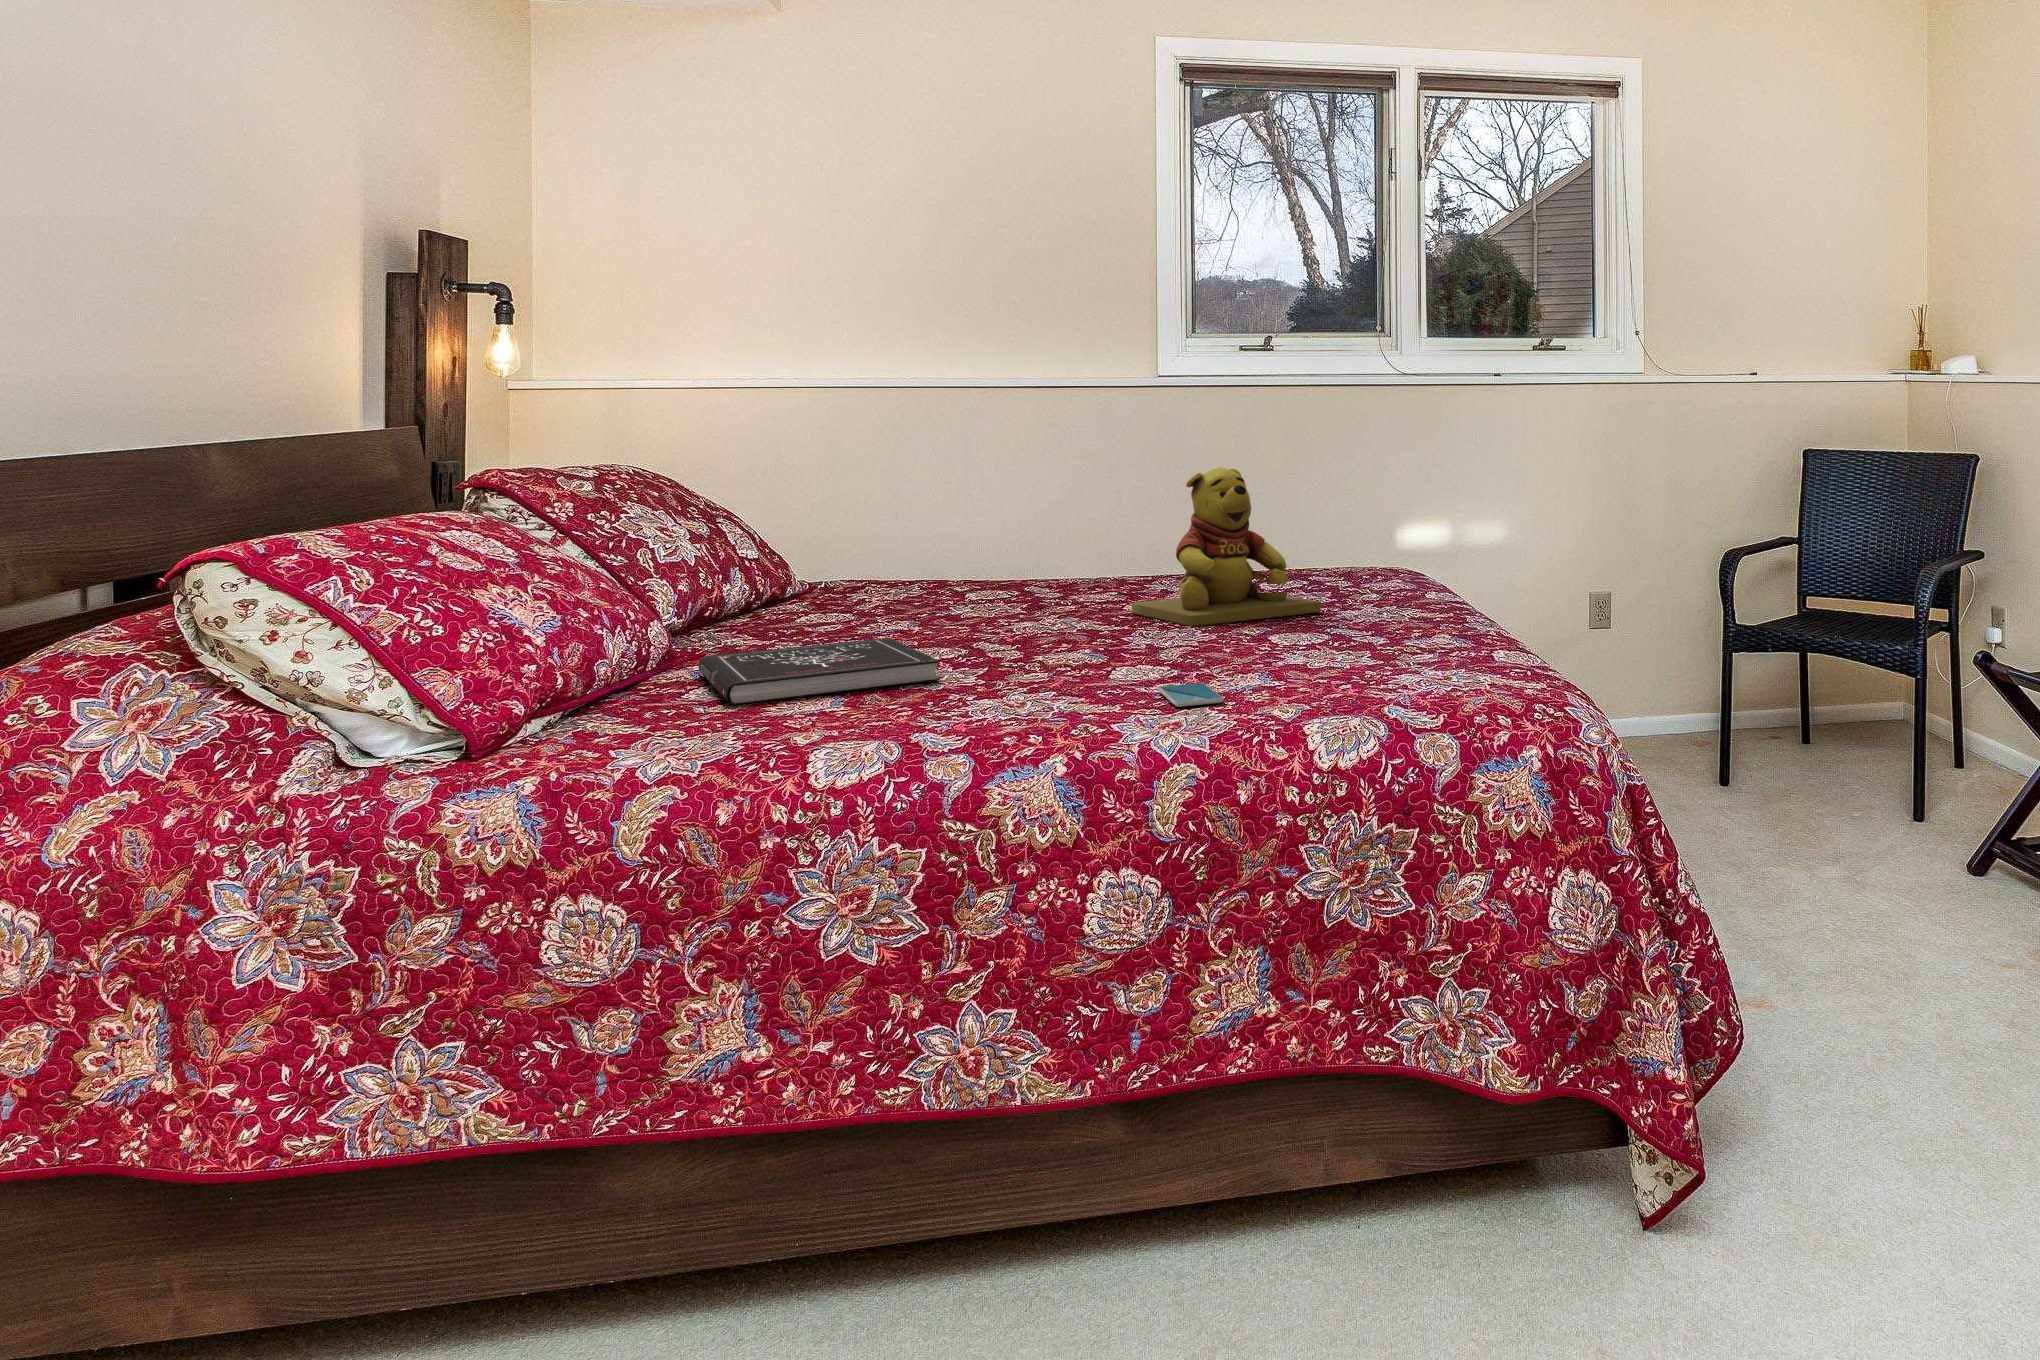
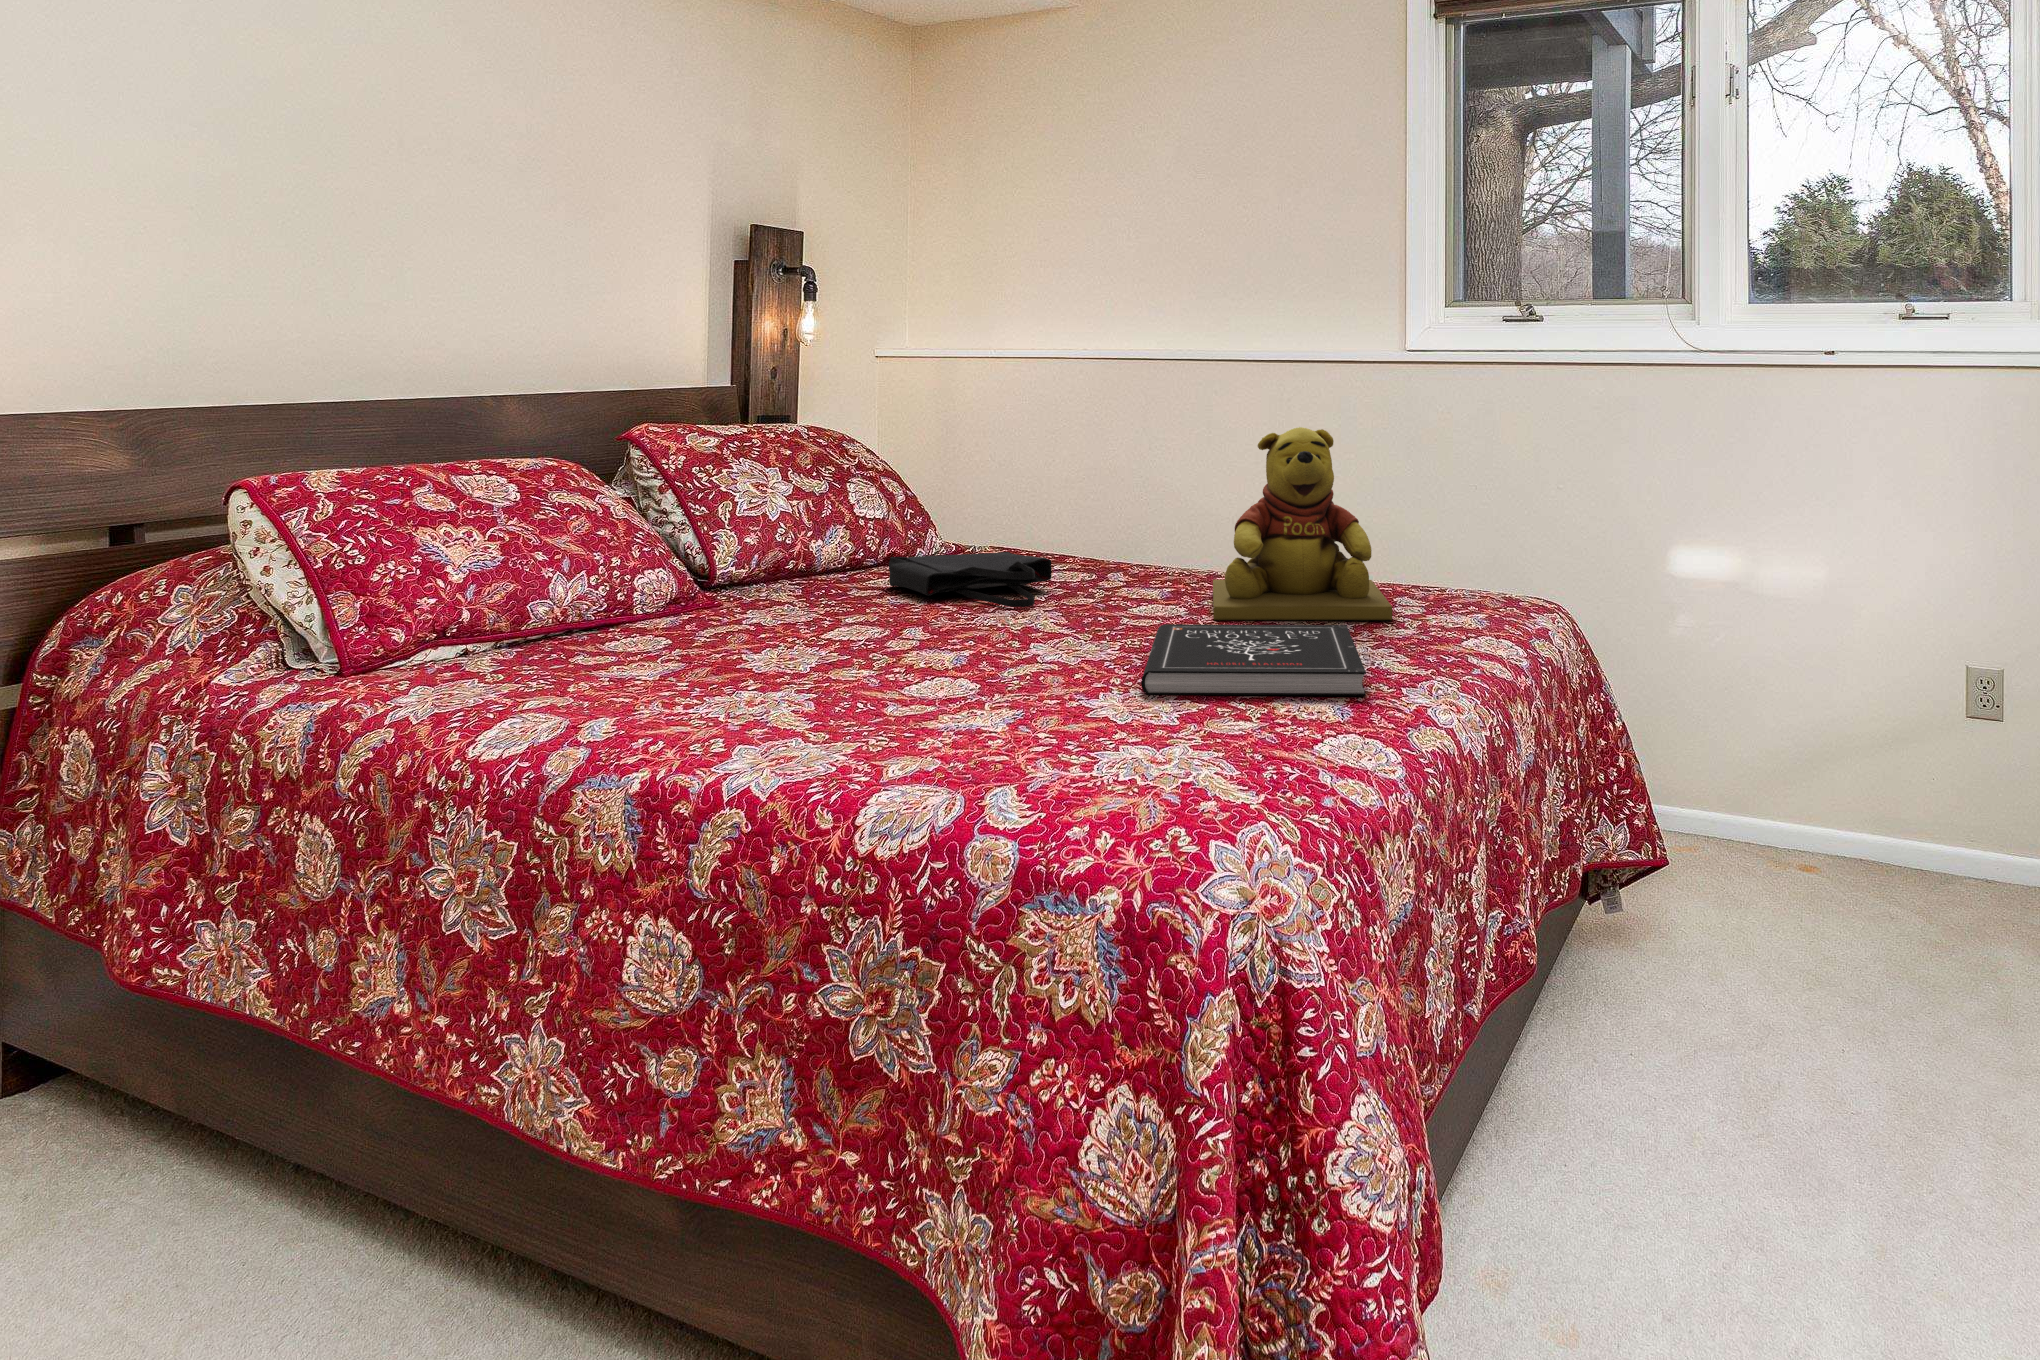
tote bag: none [822,597,1017,640] -> present [889,552,1052,607]
book: present [698,638,940,705] -> present [1141,624,1366,695]
smartphone: present [1158,683,1224,707] -> none [861,701,963,736]

